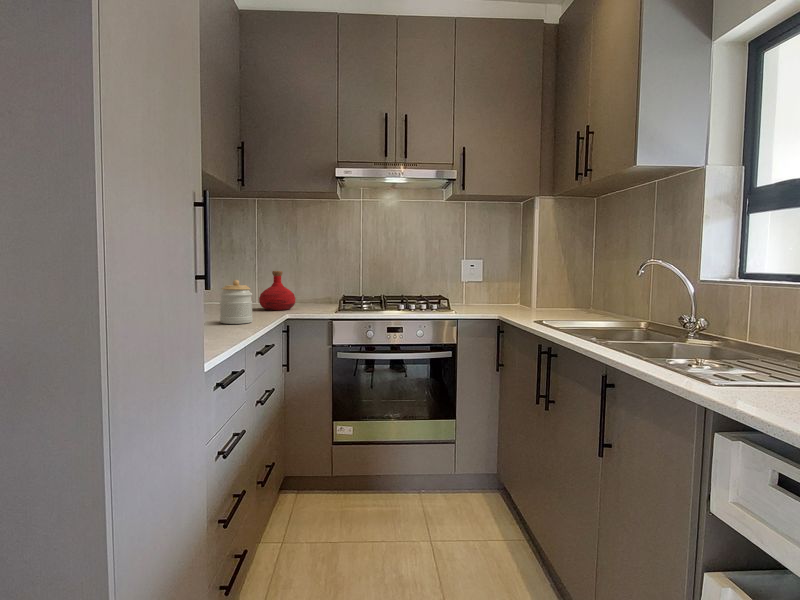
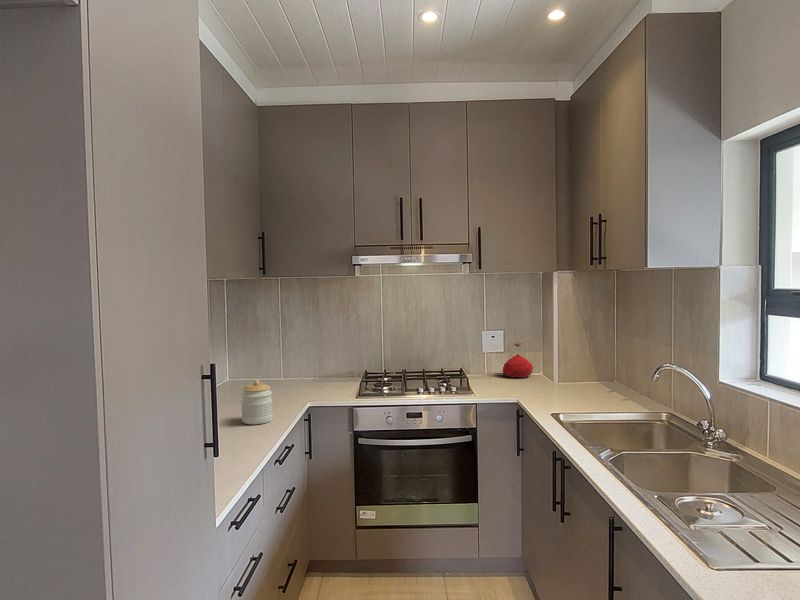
bottle: present [259,271,296,310] -> present [502,343,533,378]

